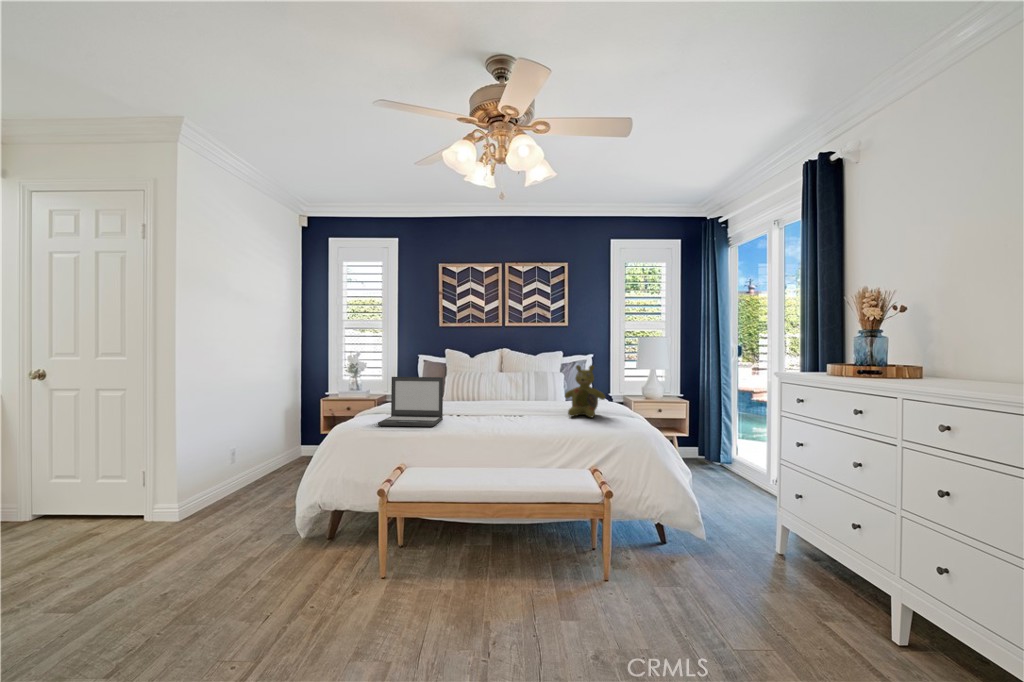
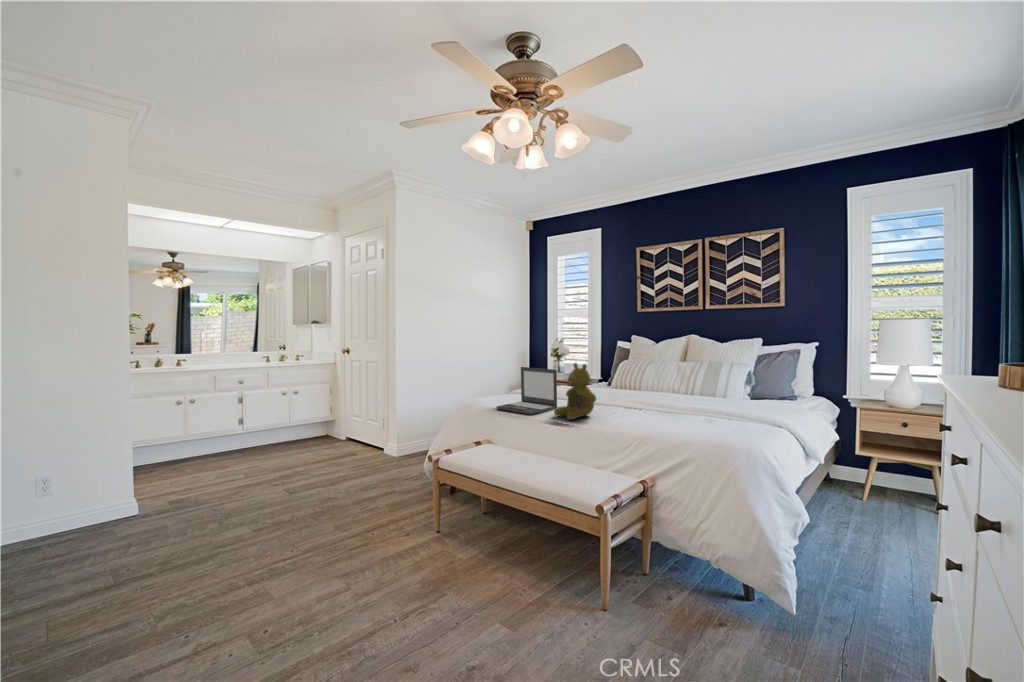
stuffed bear: present [565,365,605,417] -> present [554,363,596,420]

